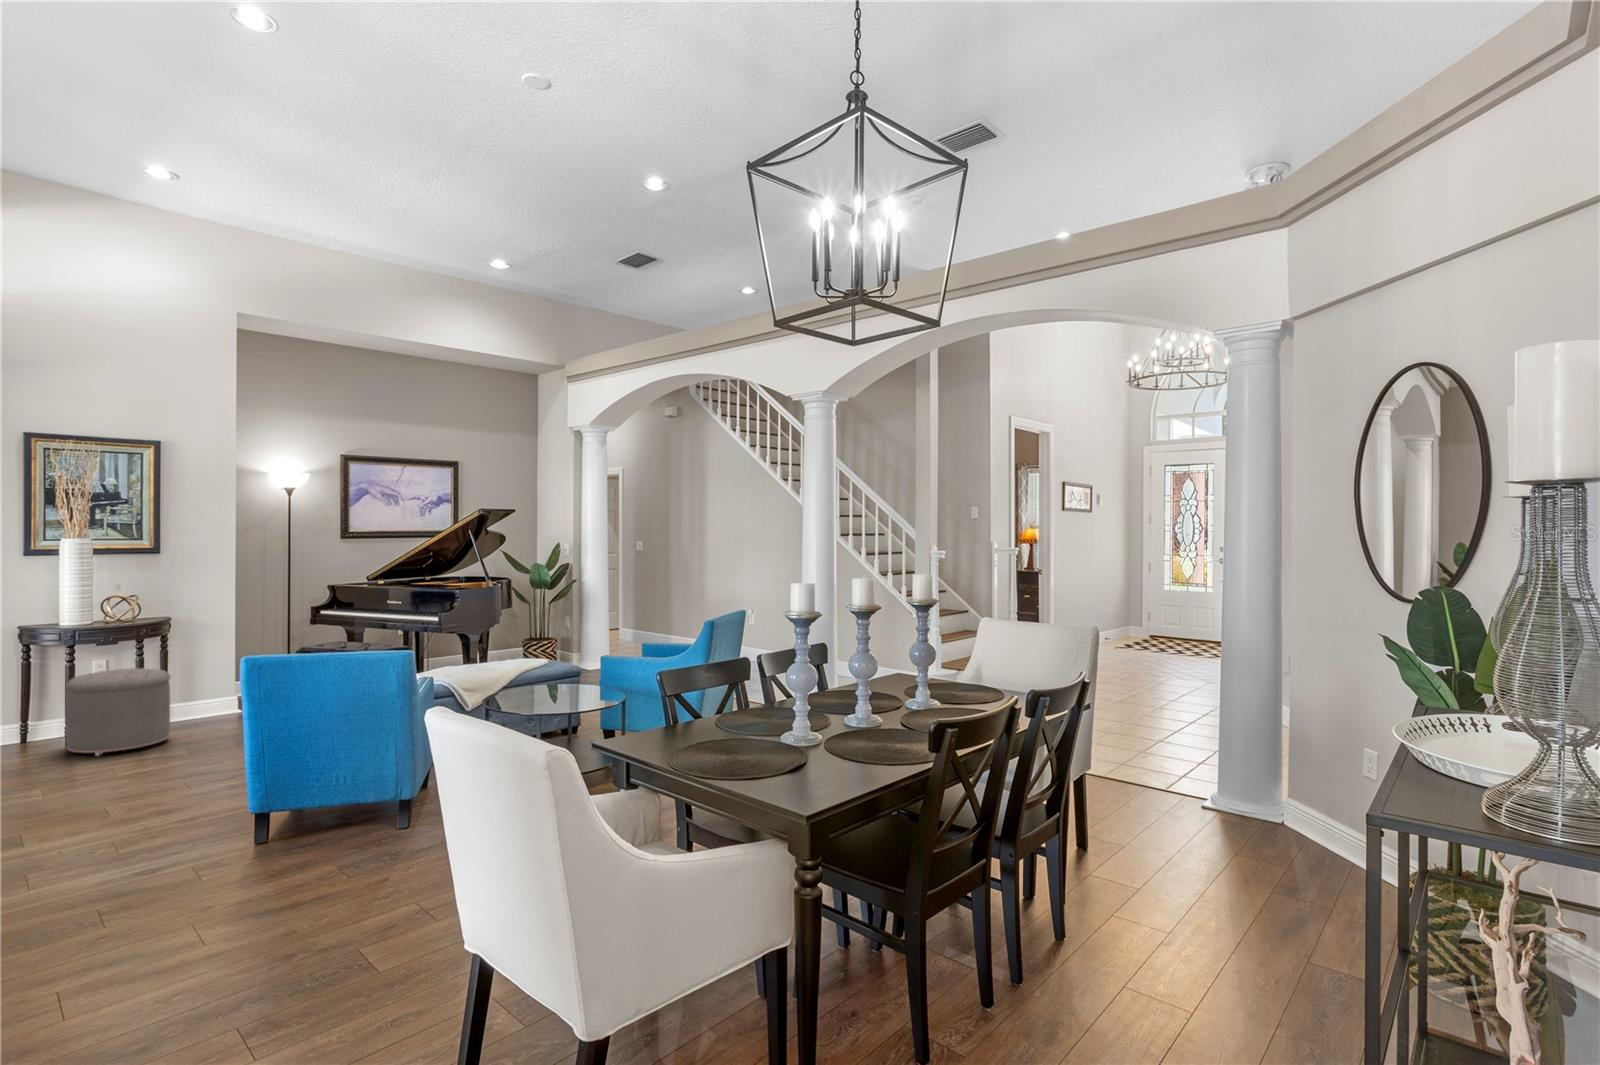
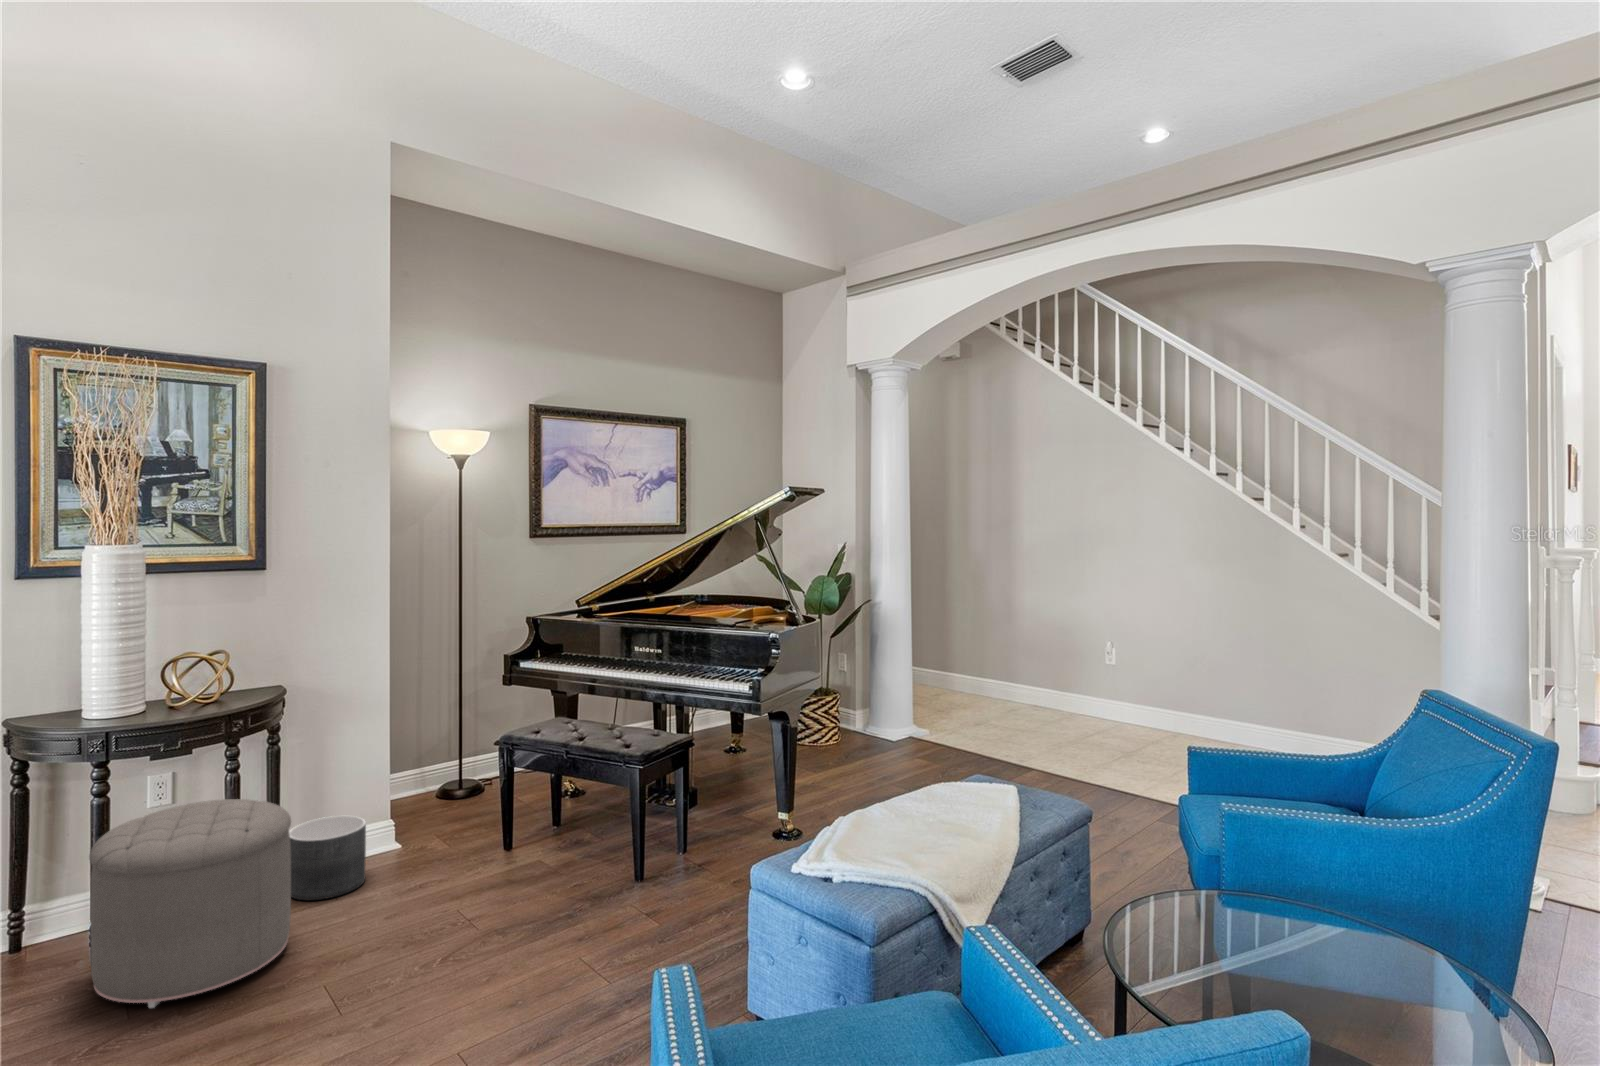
planter: none [172,689,217,728] -> present [289,816,366,900]

